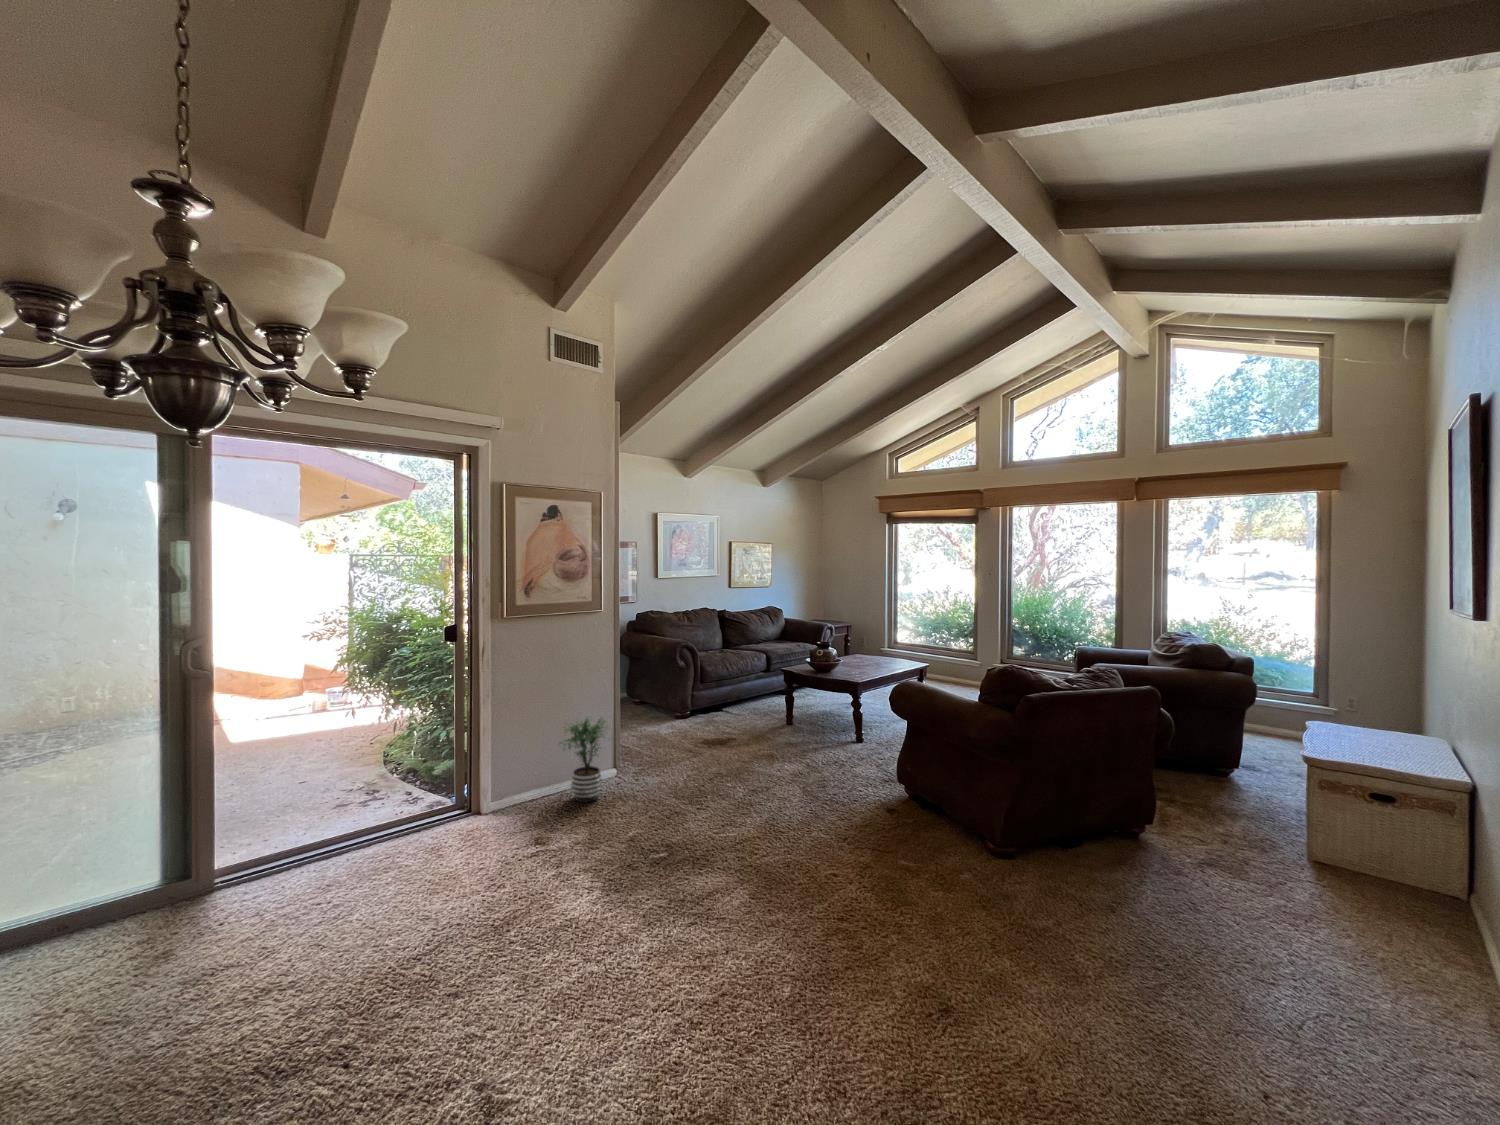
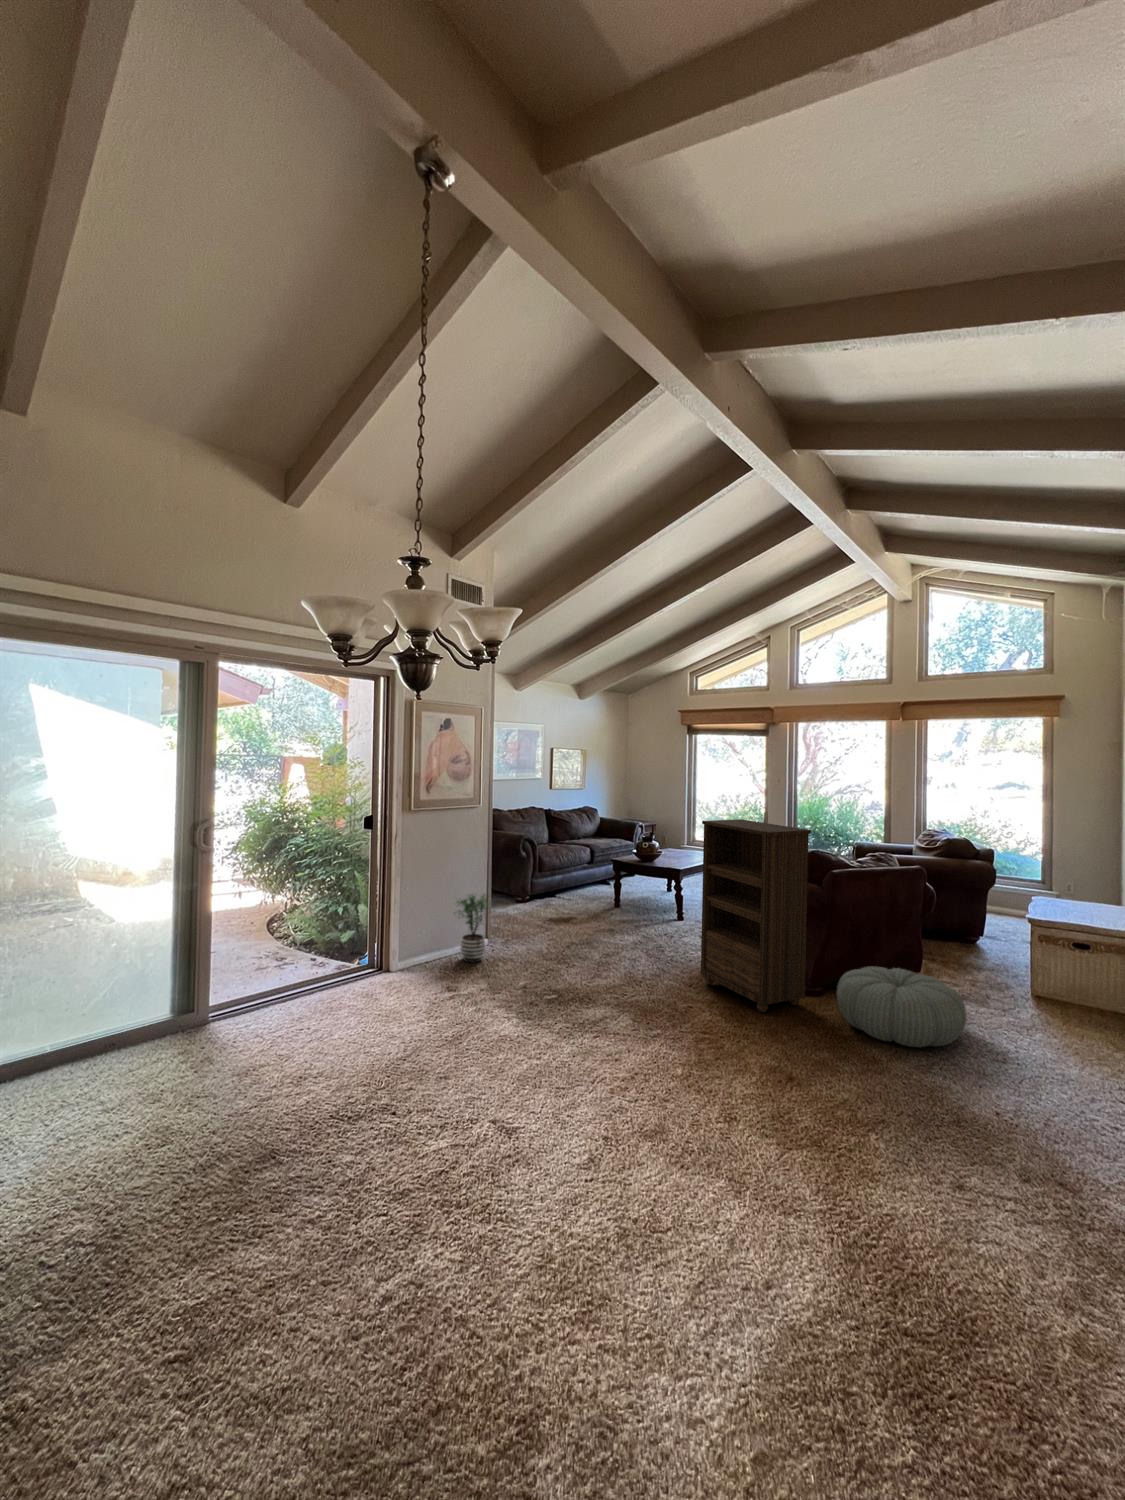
bookshelf: none [860,626,997,884] -> present [701,819,811,1012]
pouf: none [1032,824,1213,950] -> present [837,967,967,1047]

